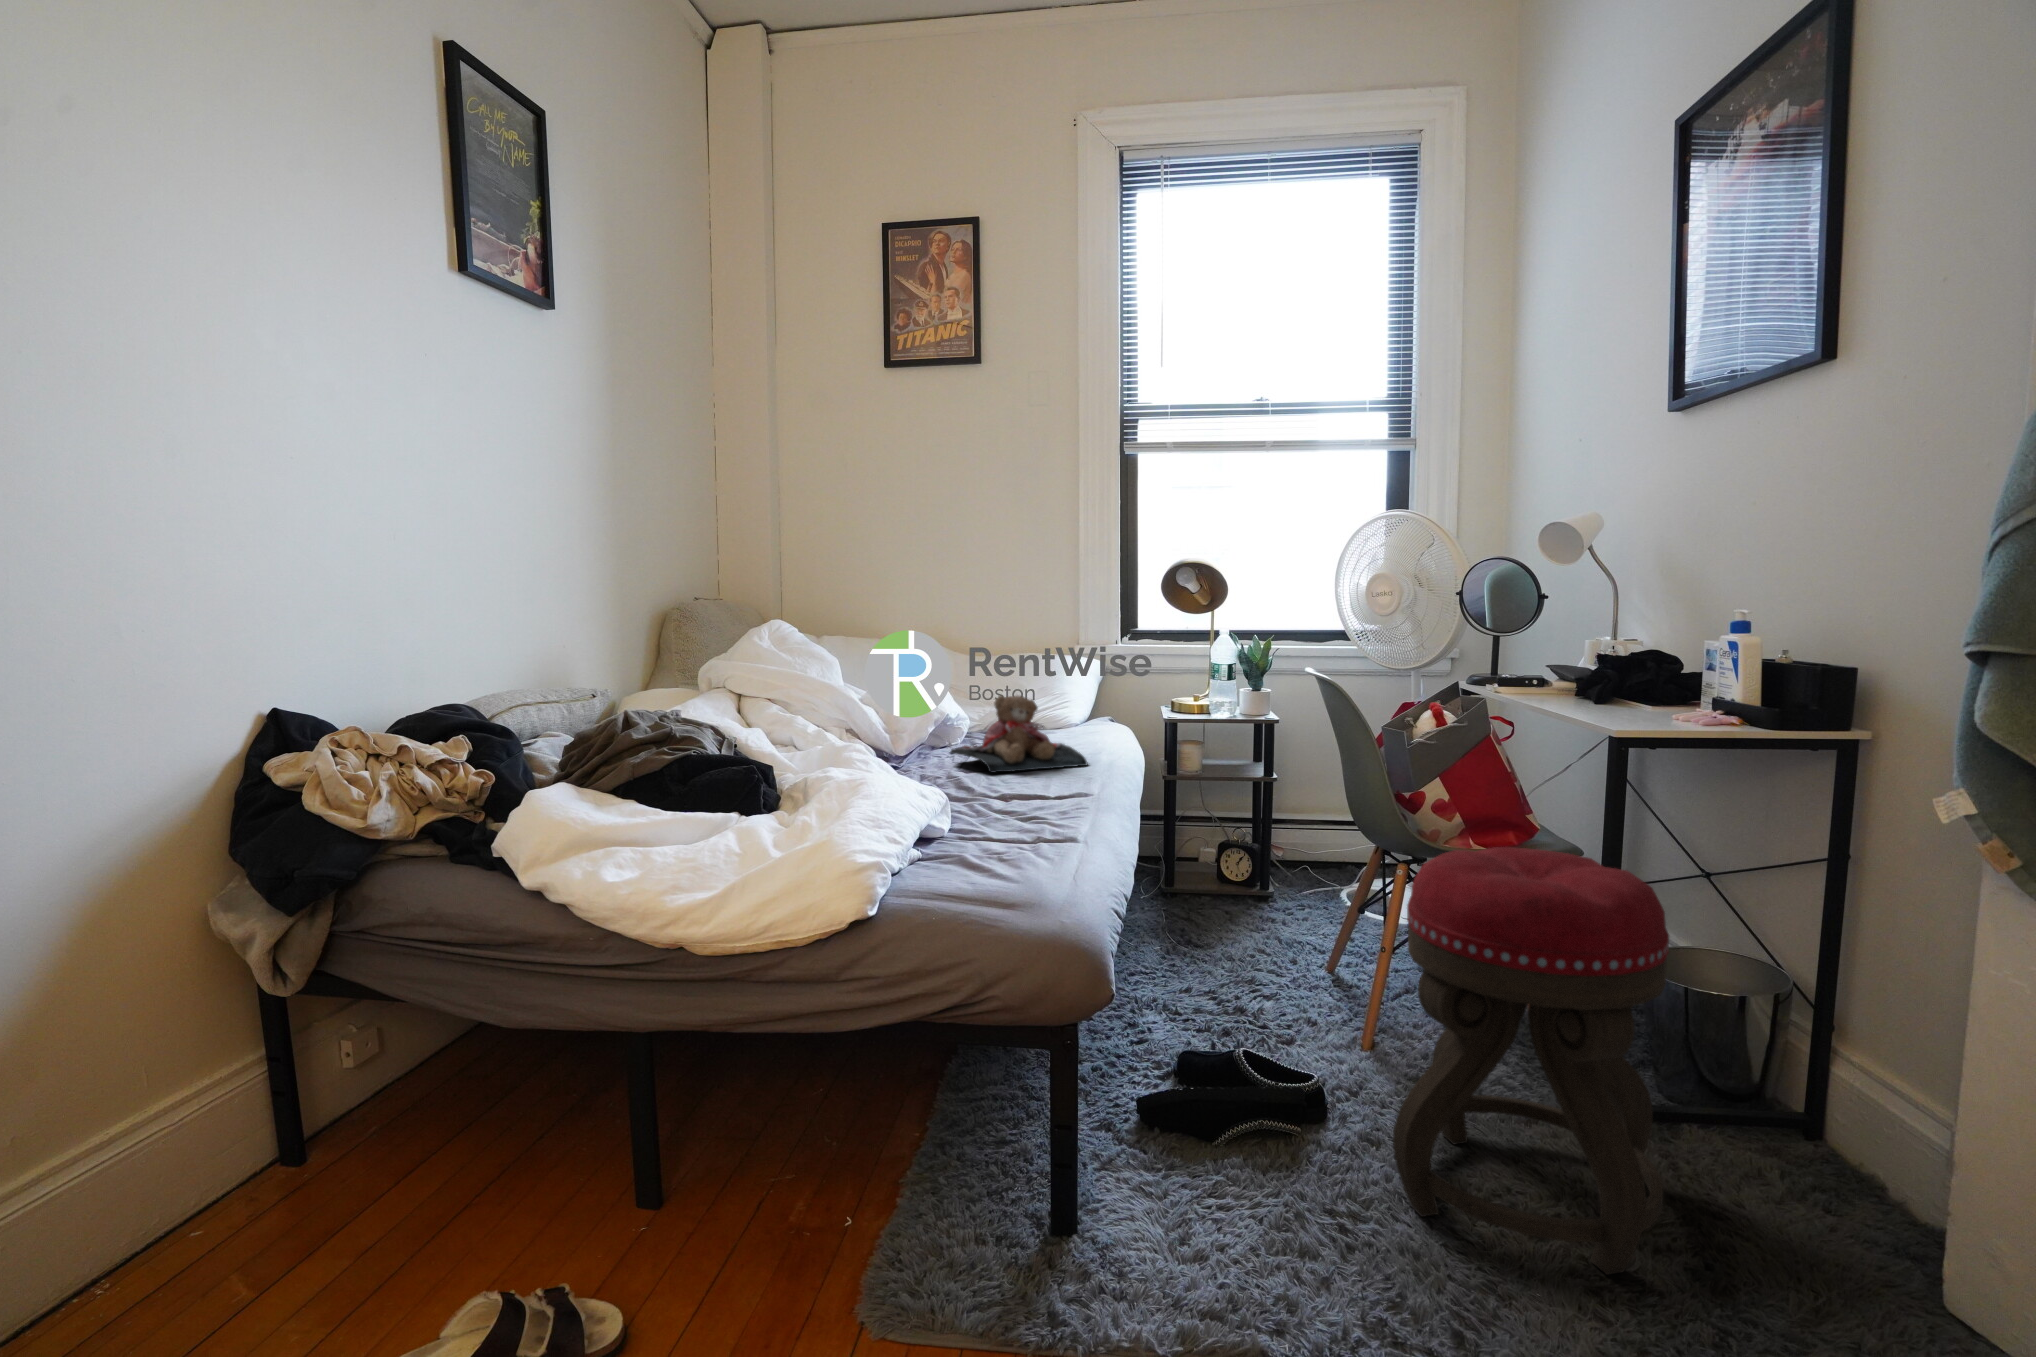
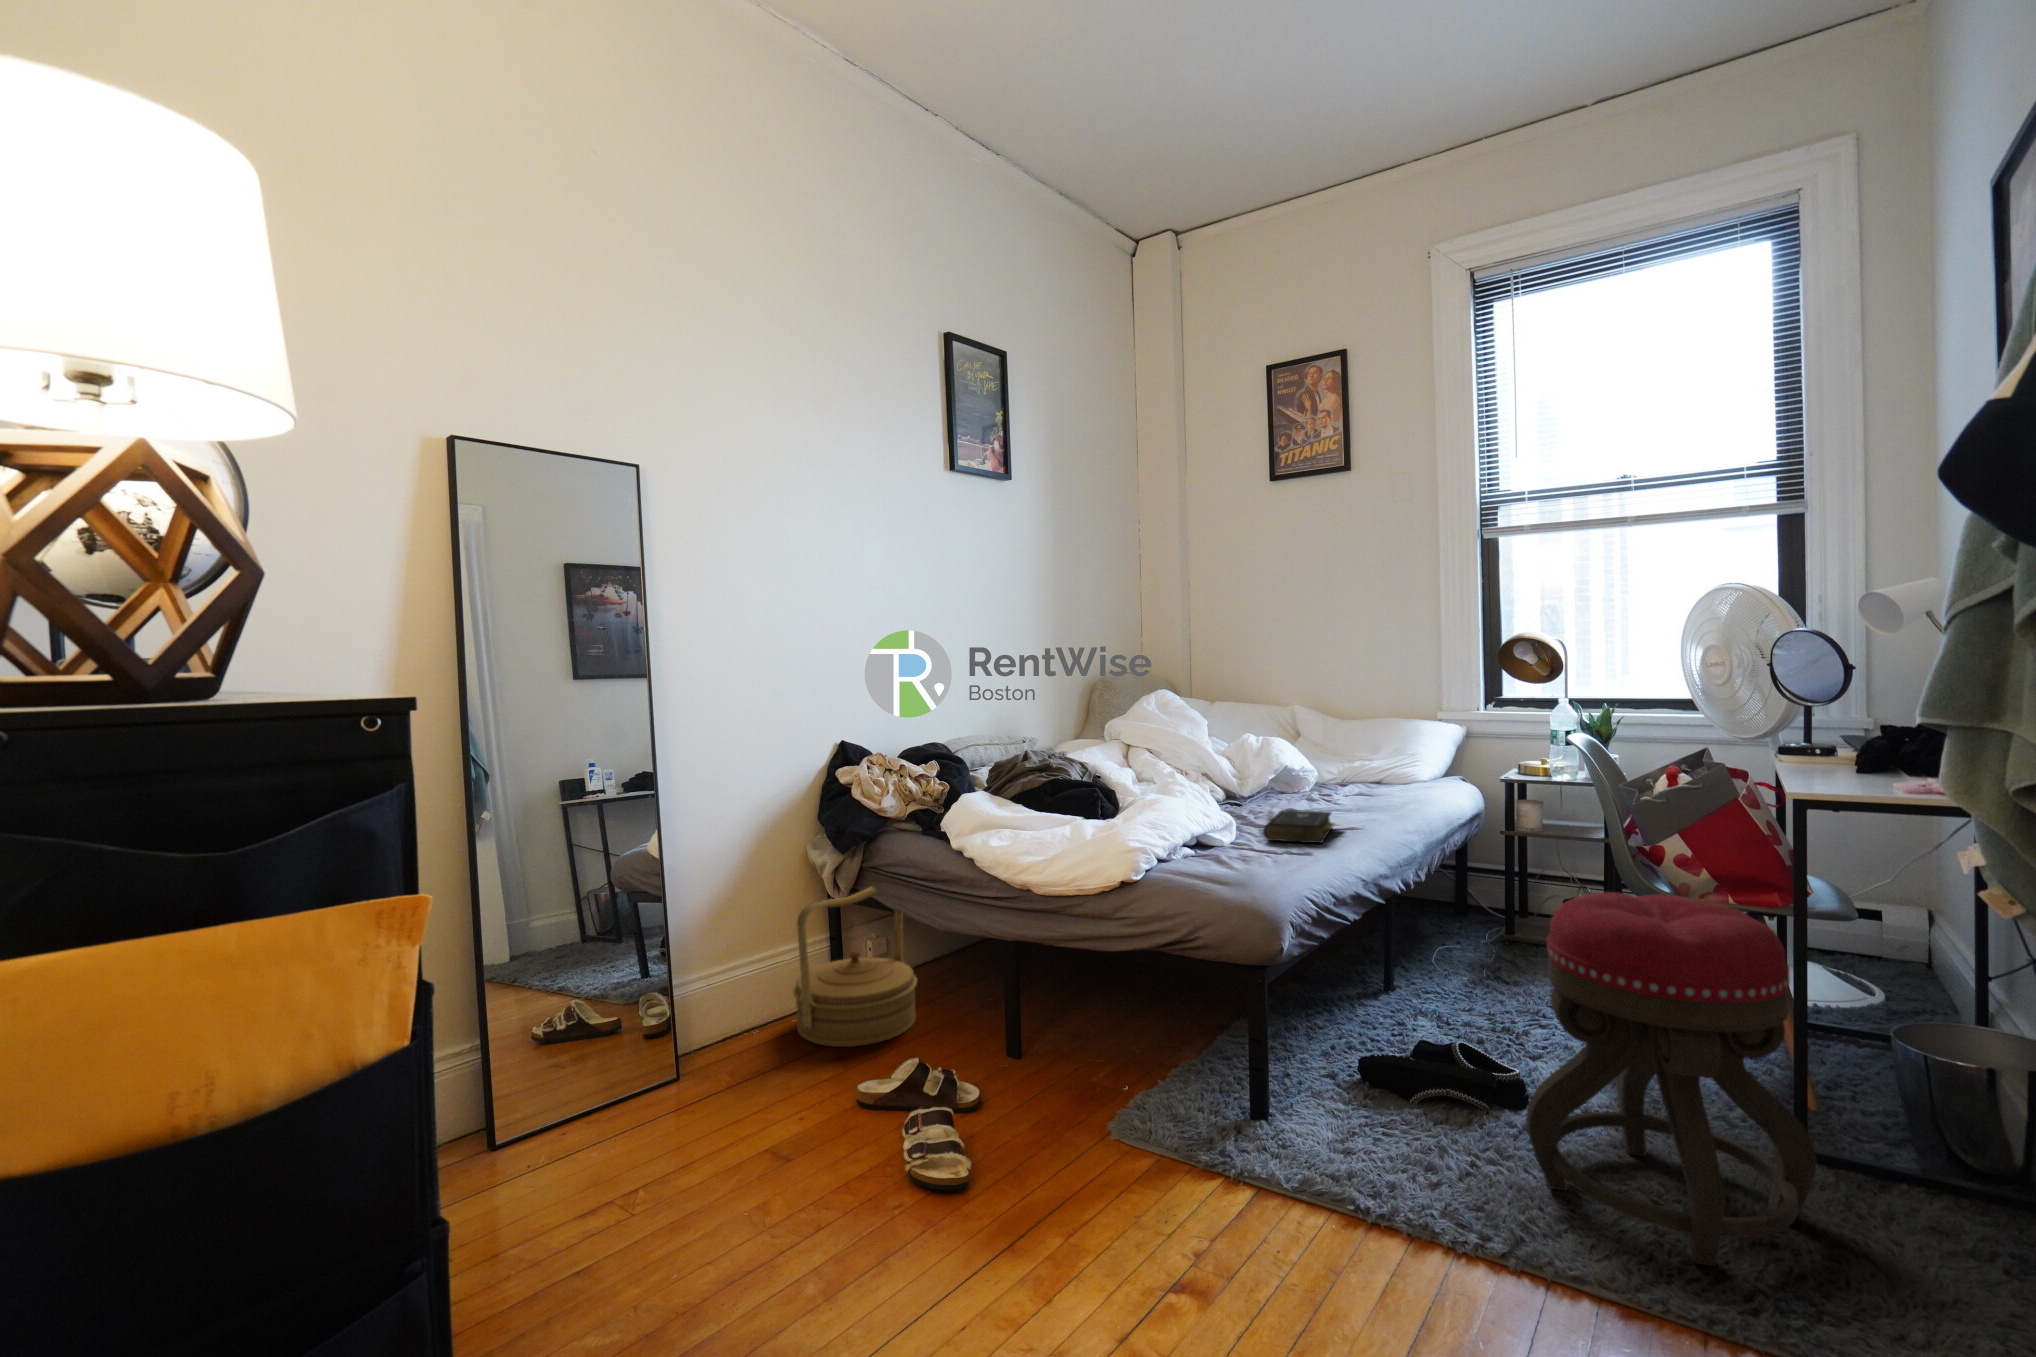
teddy bear: present [950,695,1087,773] -> none [1276,747,1389,809]
book: none [983,775,1068,820] -> present [1263,810,1338,843]
woven basket: none [190,948,453,1274] -> present [793,887,917,1047]

